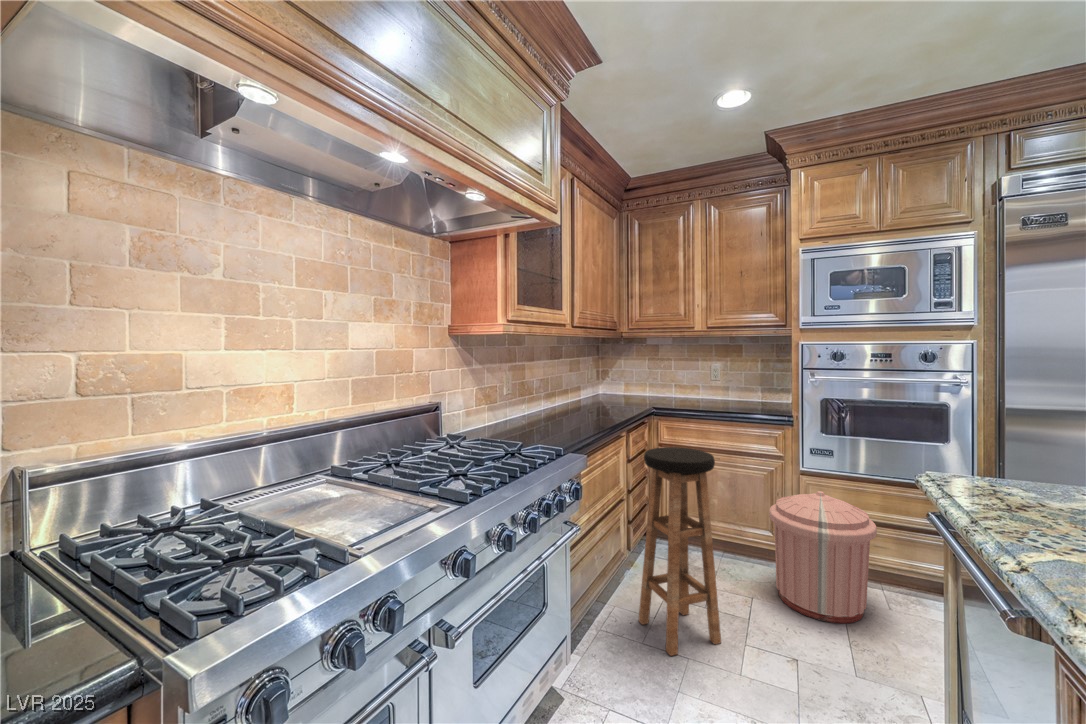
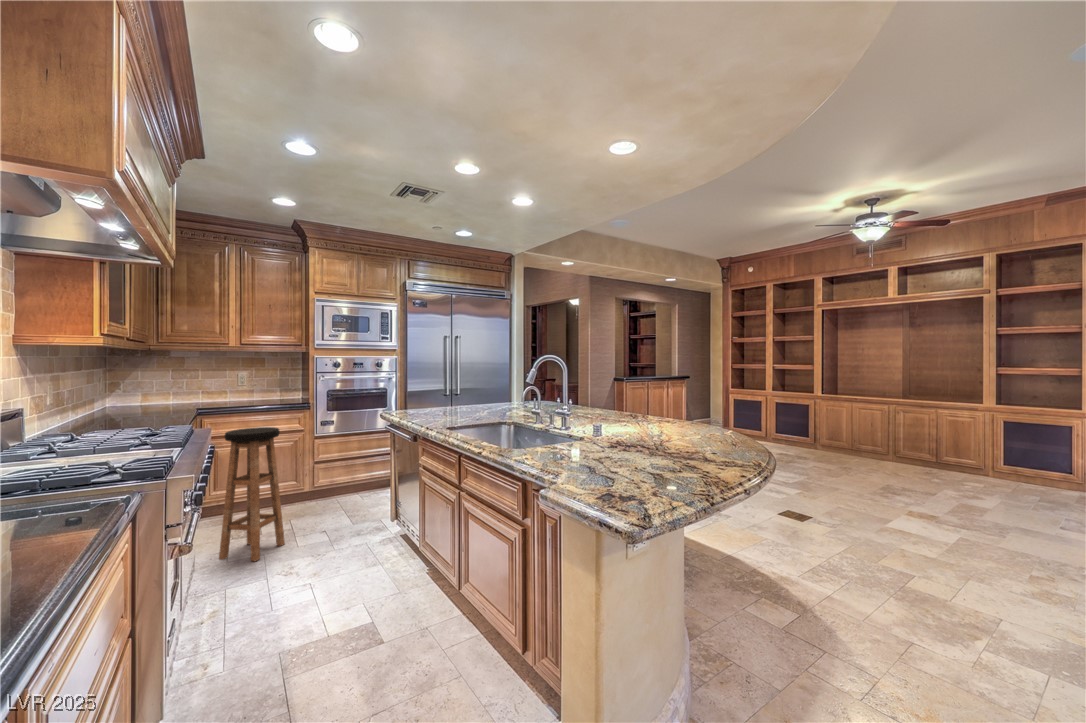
trash can: present [769,491,877,623] -> none [301,443,360,516]

